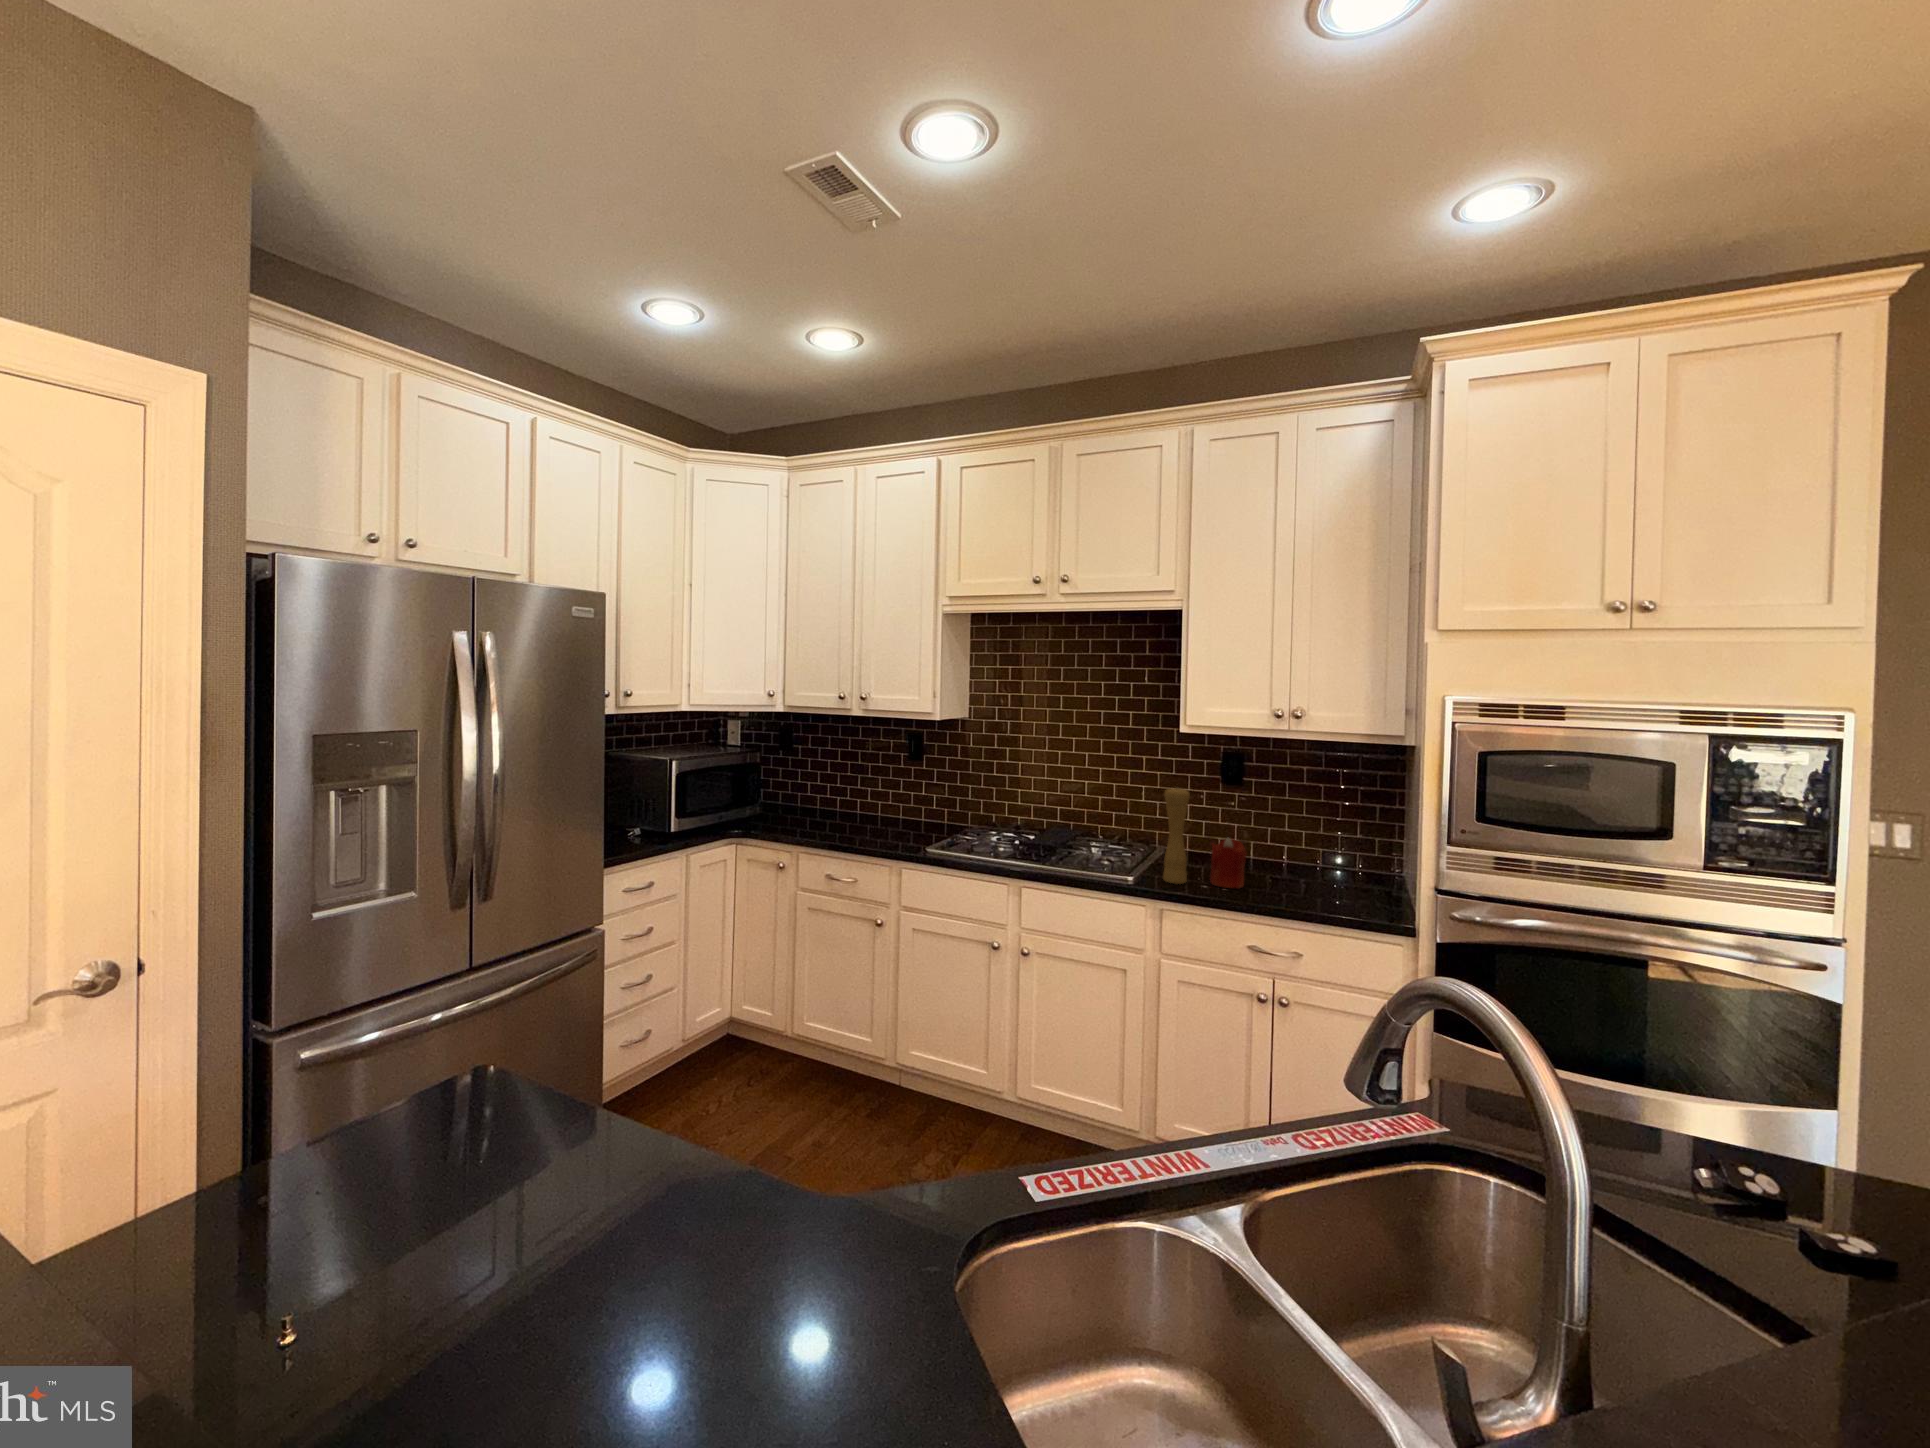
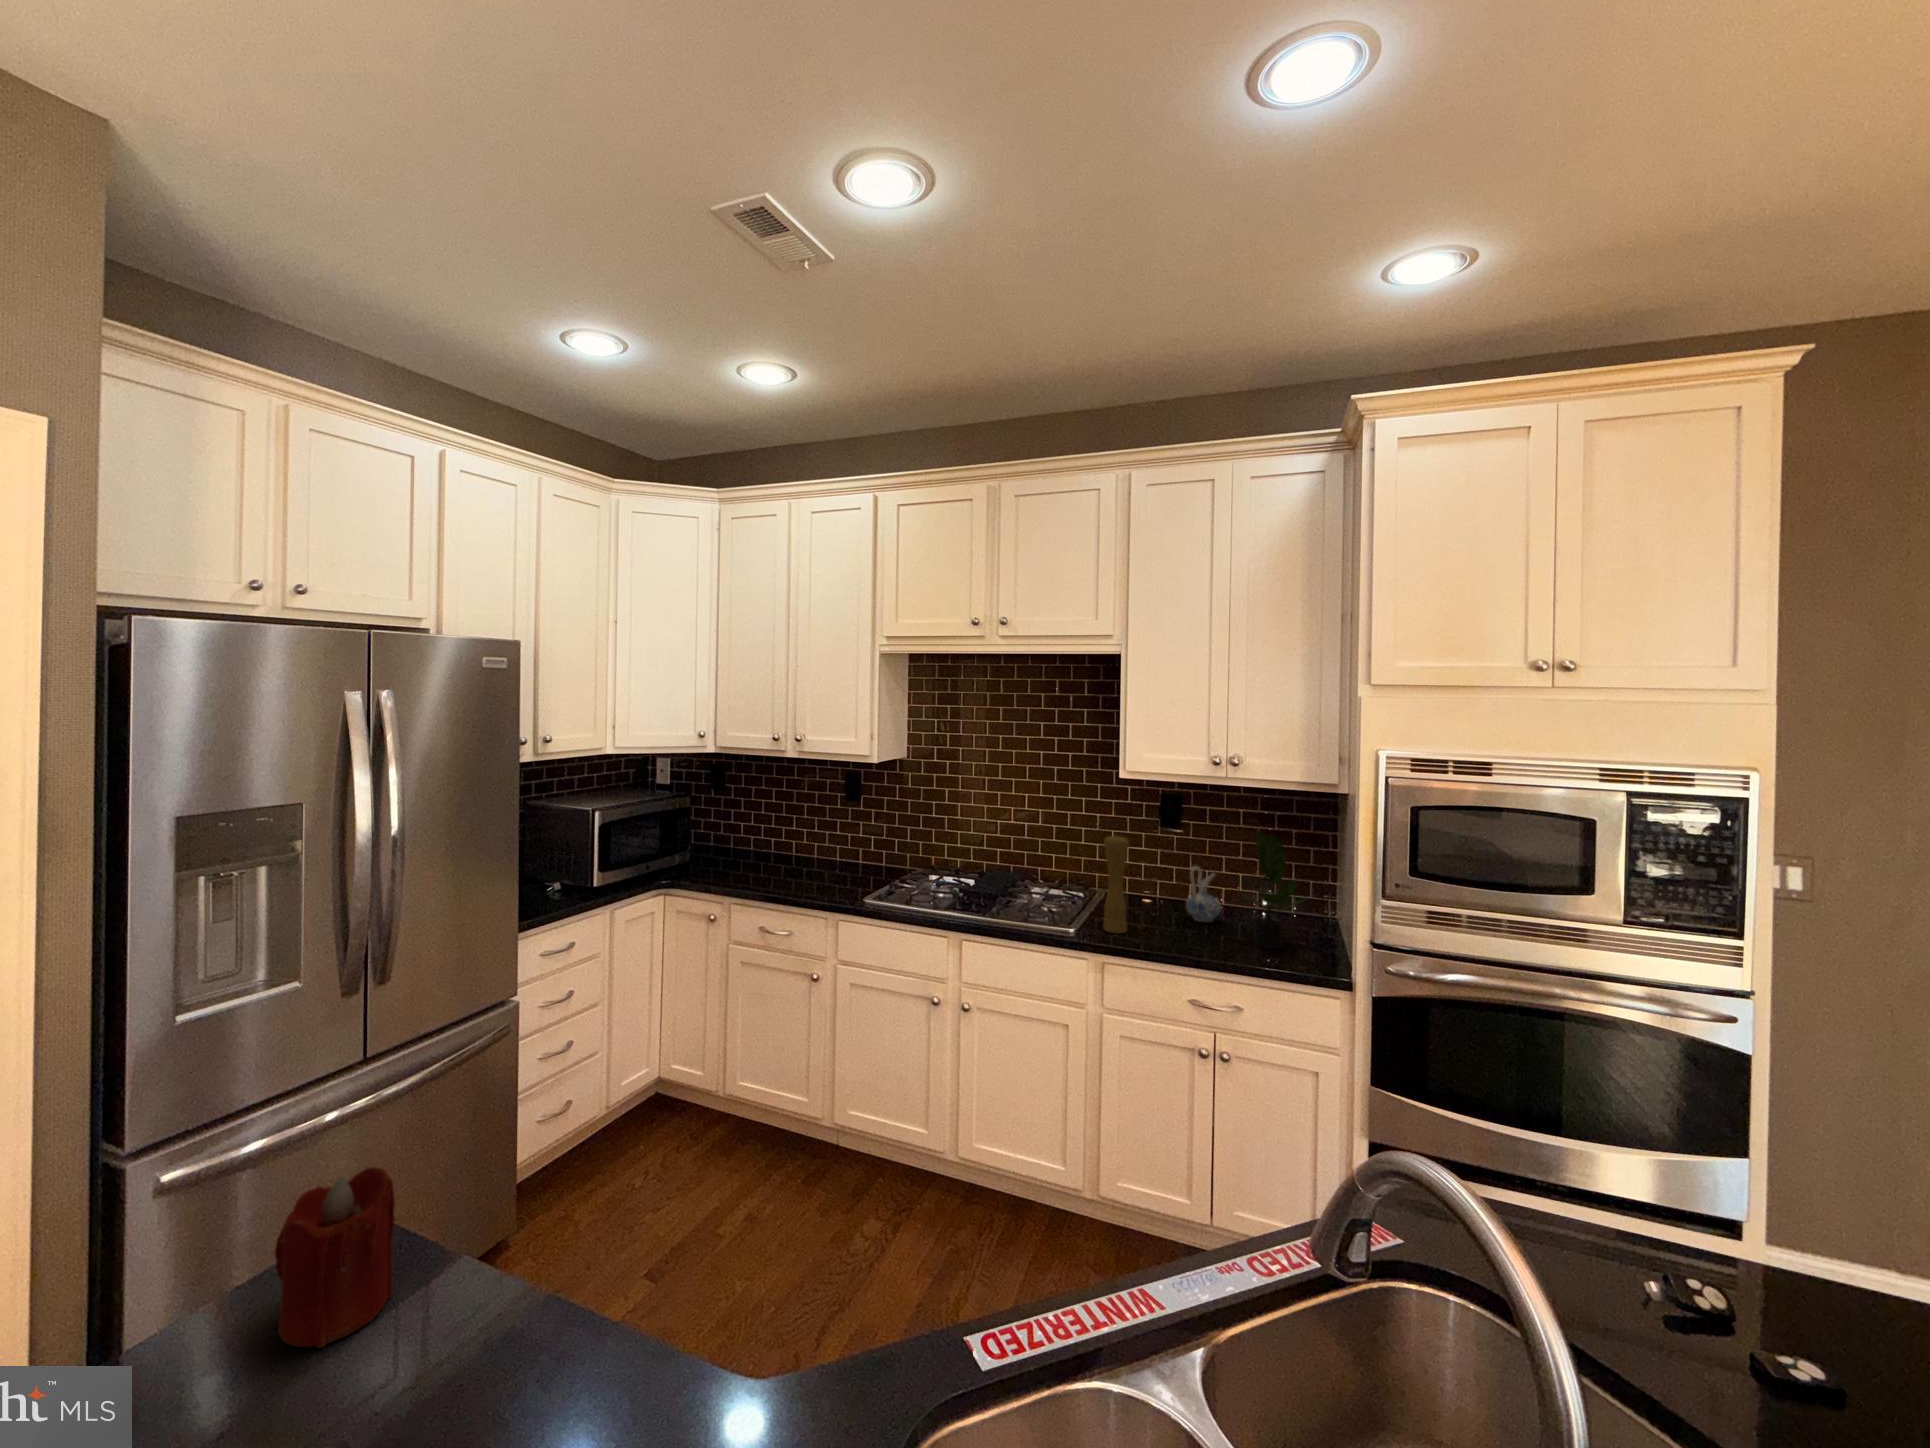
potted plant: none [1301,780,1375,901] -> present [1246,829,1305,949]
ceramic pitcher: none [1248,821,1284,877] -> present [1186,866,1221,922]
candle: present [1210,838,1246,888] -> present [274,1167,395,1348]

